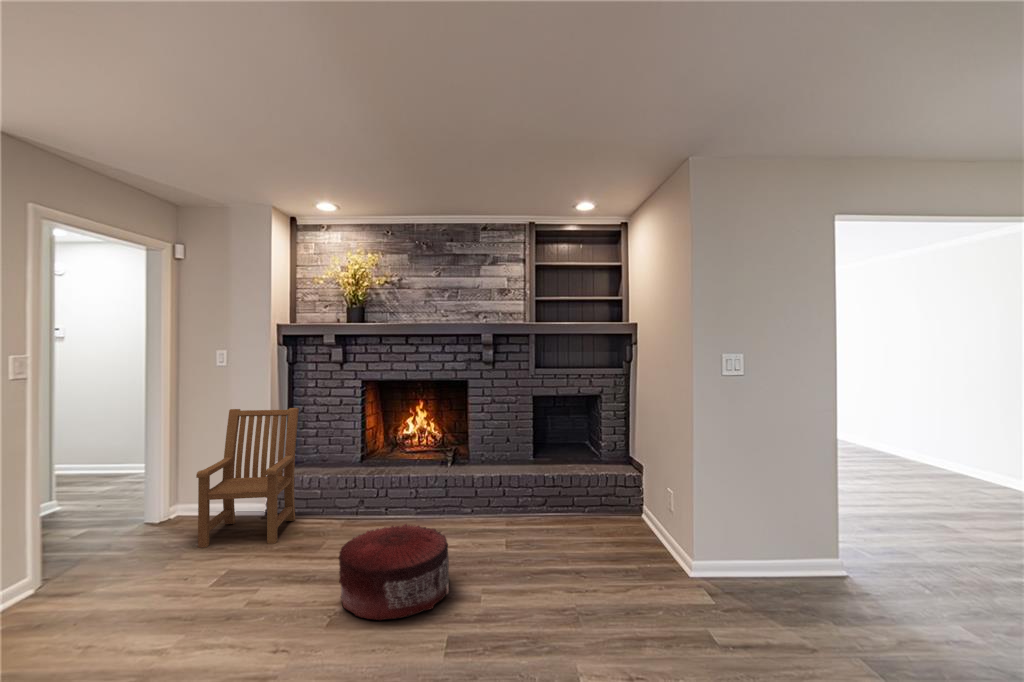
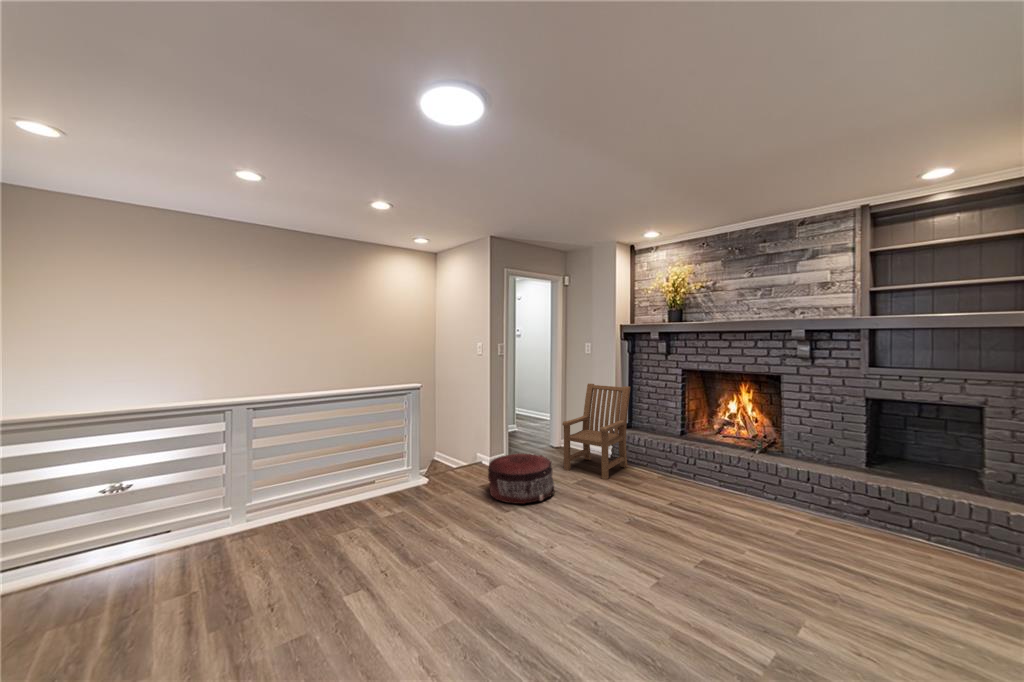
pouf: present [339,524,450,620] -> present [488,454,555,504]

